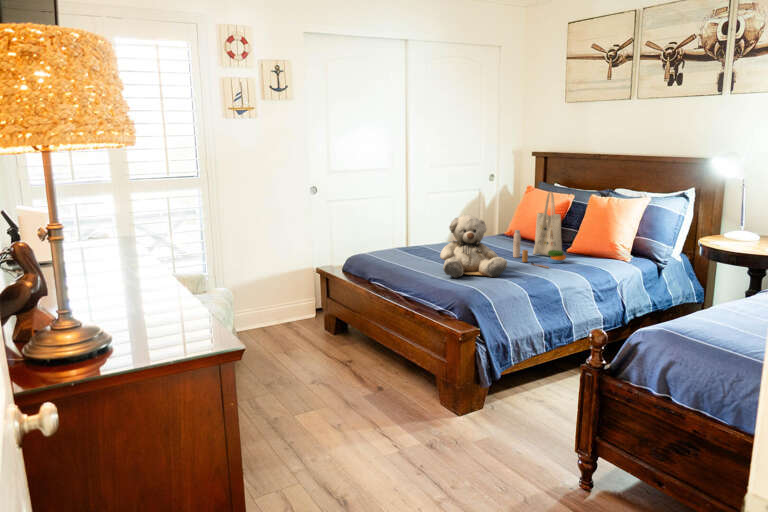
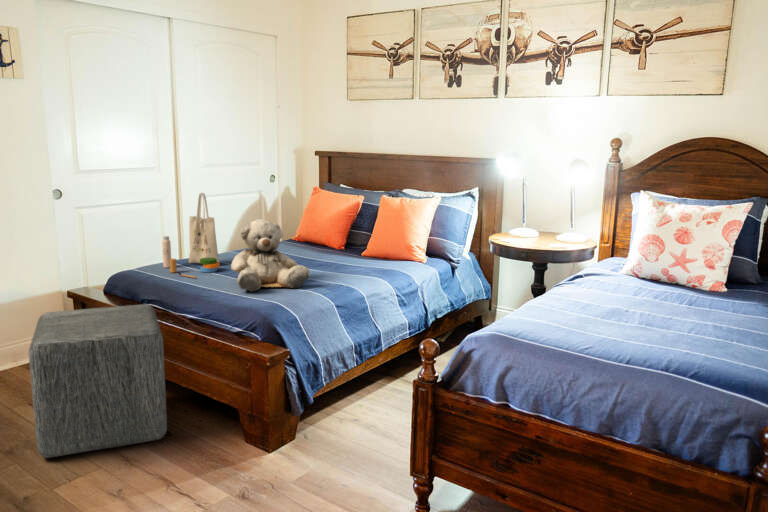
tote bag: present [513,192,566,268] -> present [162,193,220,278]
ottoman: none [283,283,380,394] -> present [29,304,167,458]

